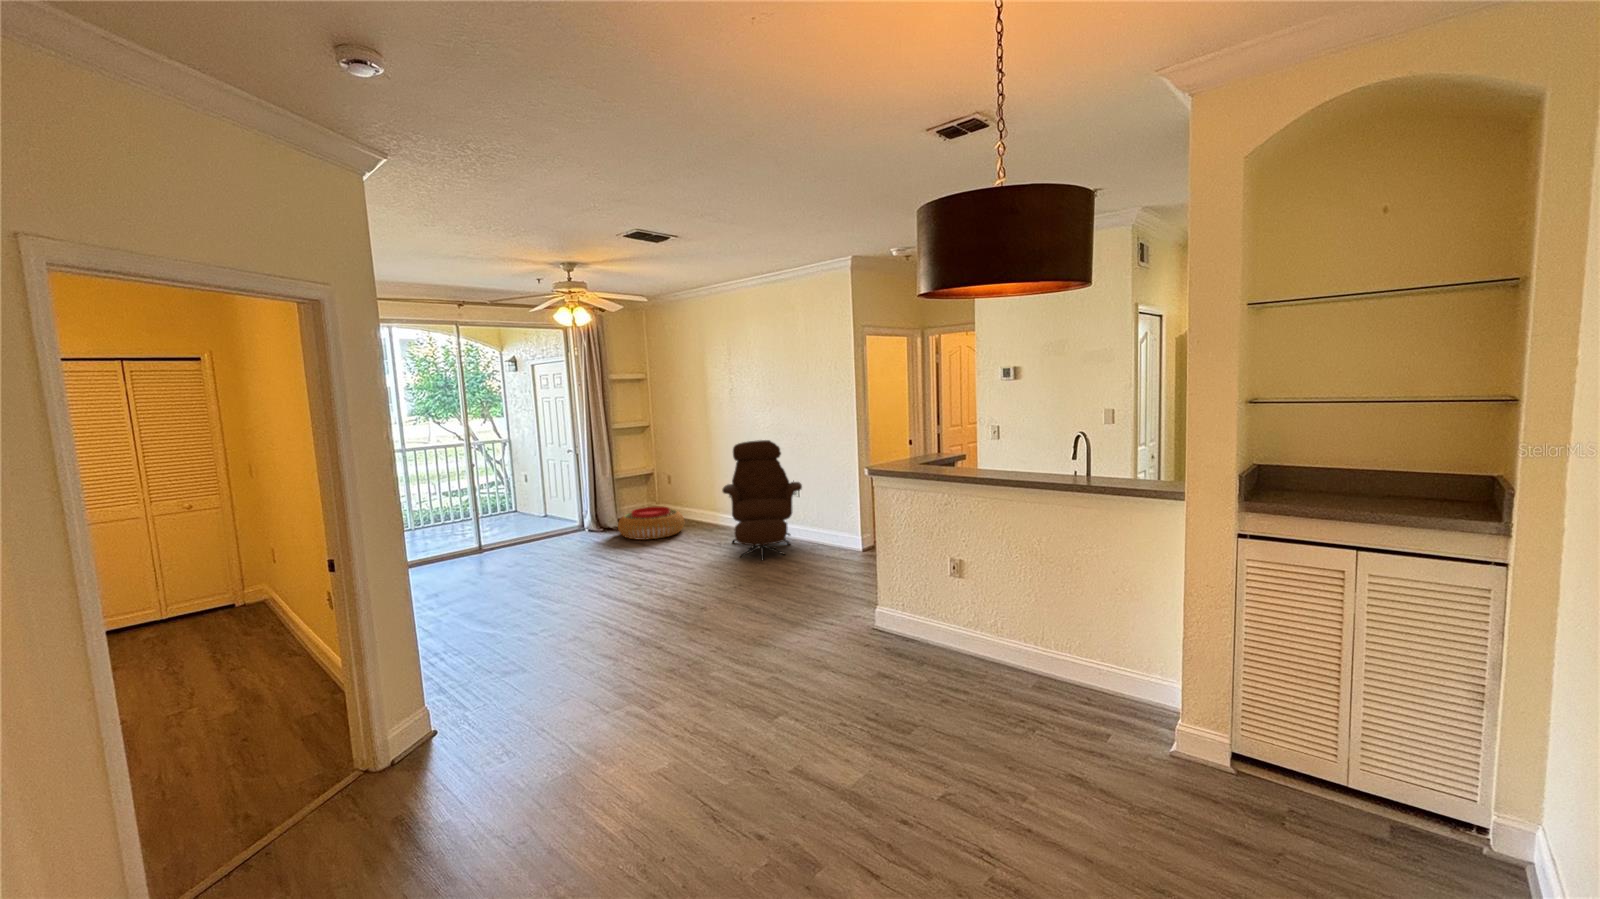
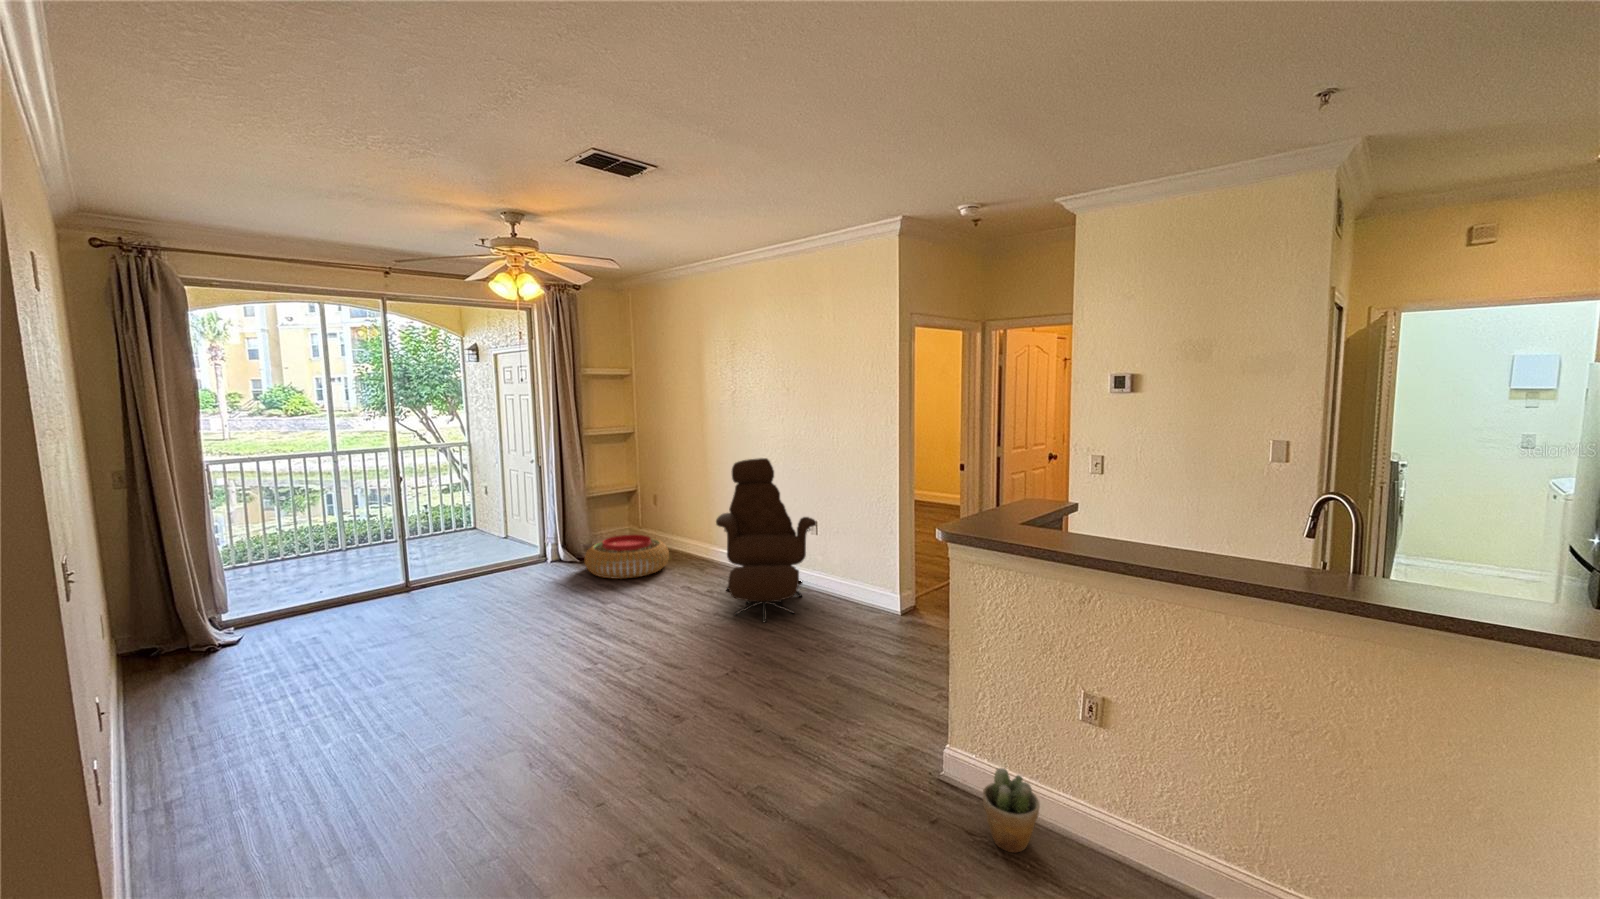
potted plant: none [895,608,928,654] -> present [983,768,1040,853]

